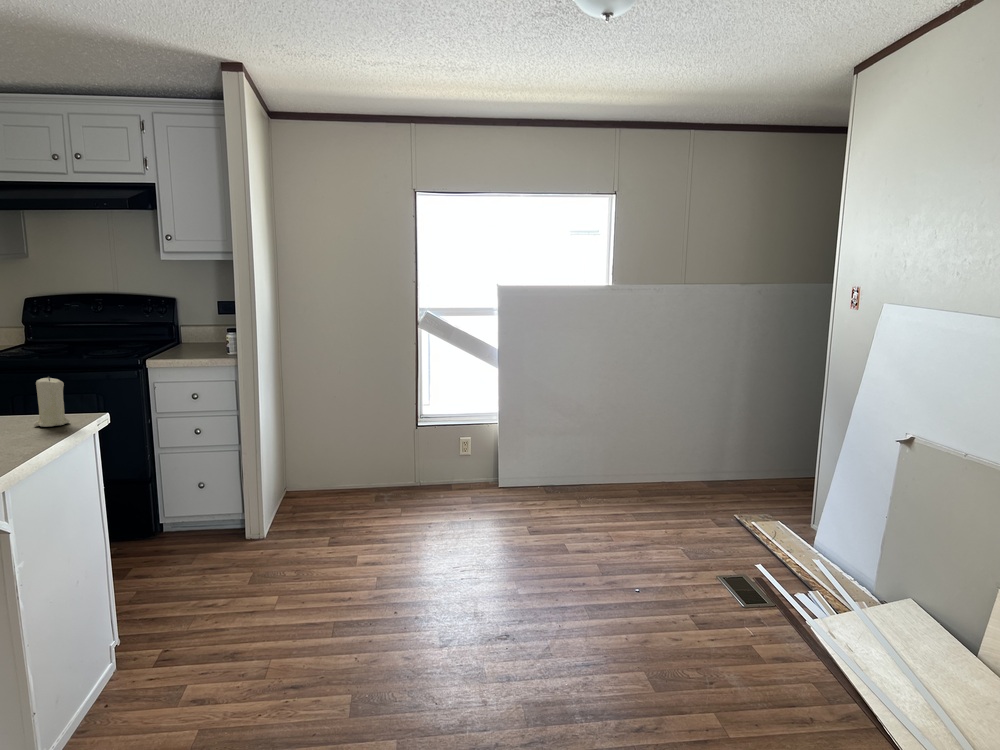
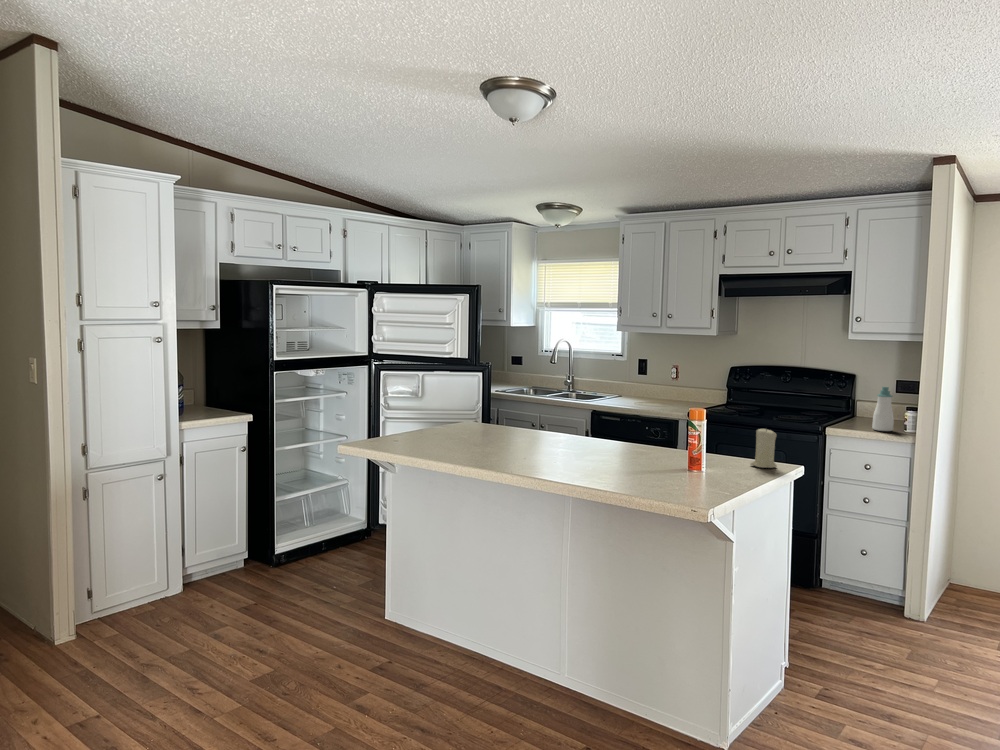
soap bottle: none [195,310,216,357] -> present [872,387,894,431]

